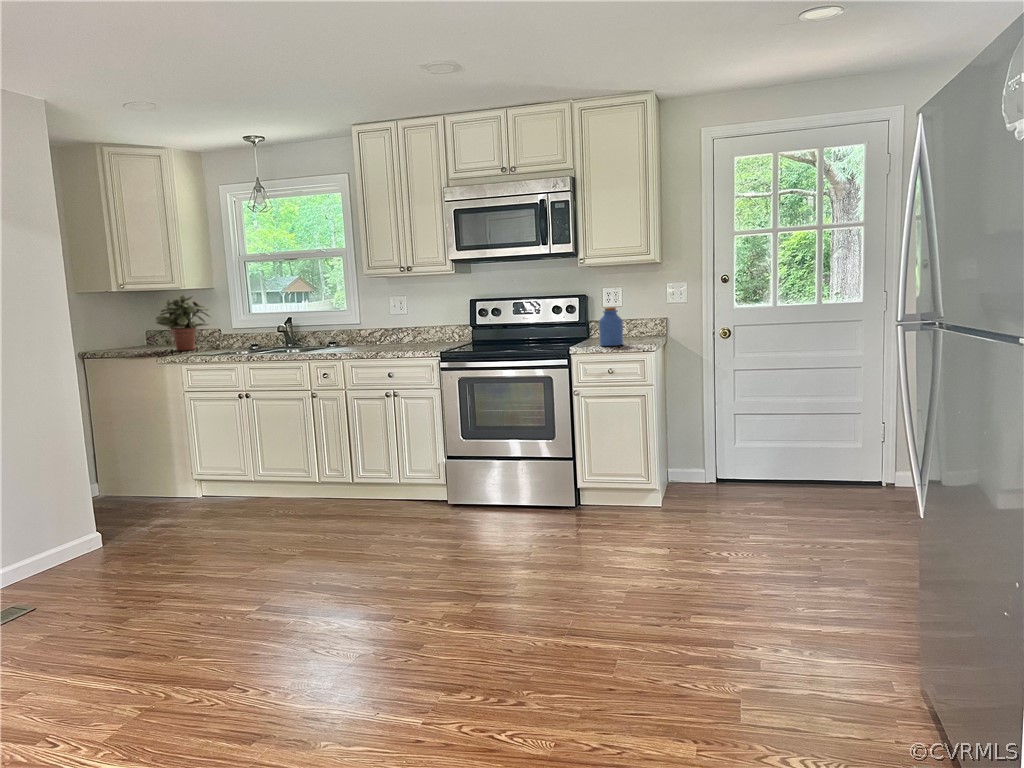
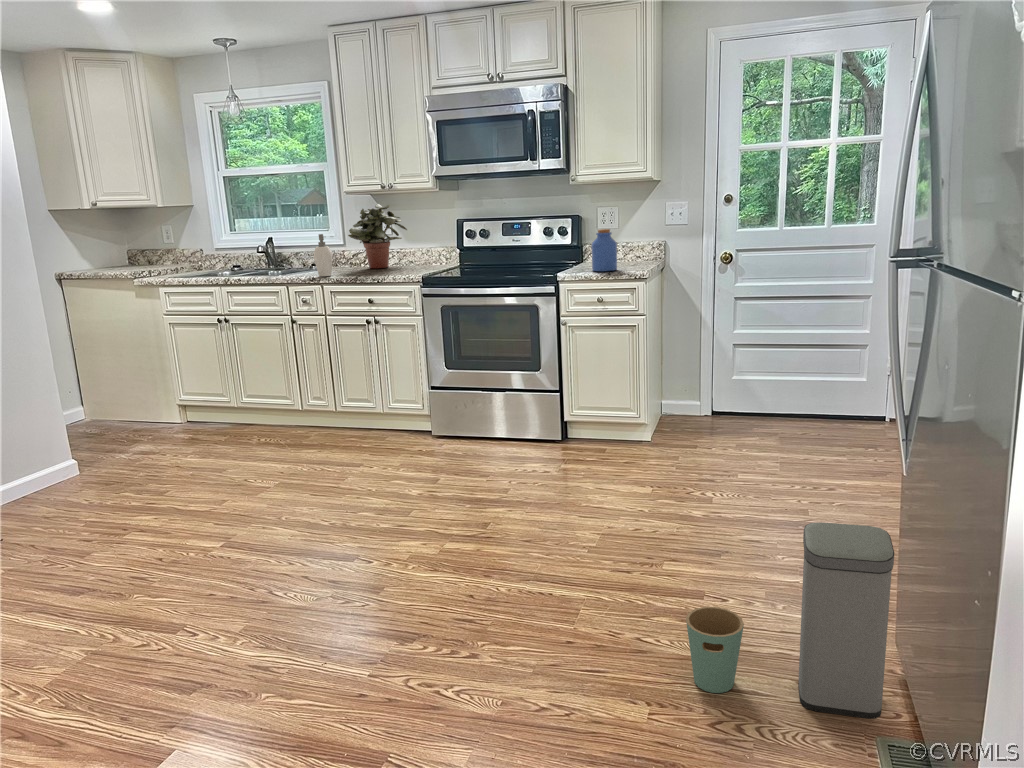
potted plant: present [156,296,210,351] -> present [348,204,407,268]
soap dispenser: none [336,314,356,353] -> present [314,234,333,276]
trash can: none [726,563,921,750] -> present [686,522,894,719]

